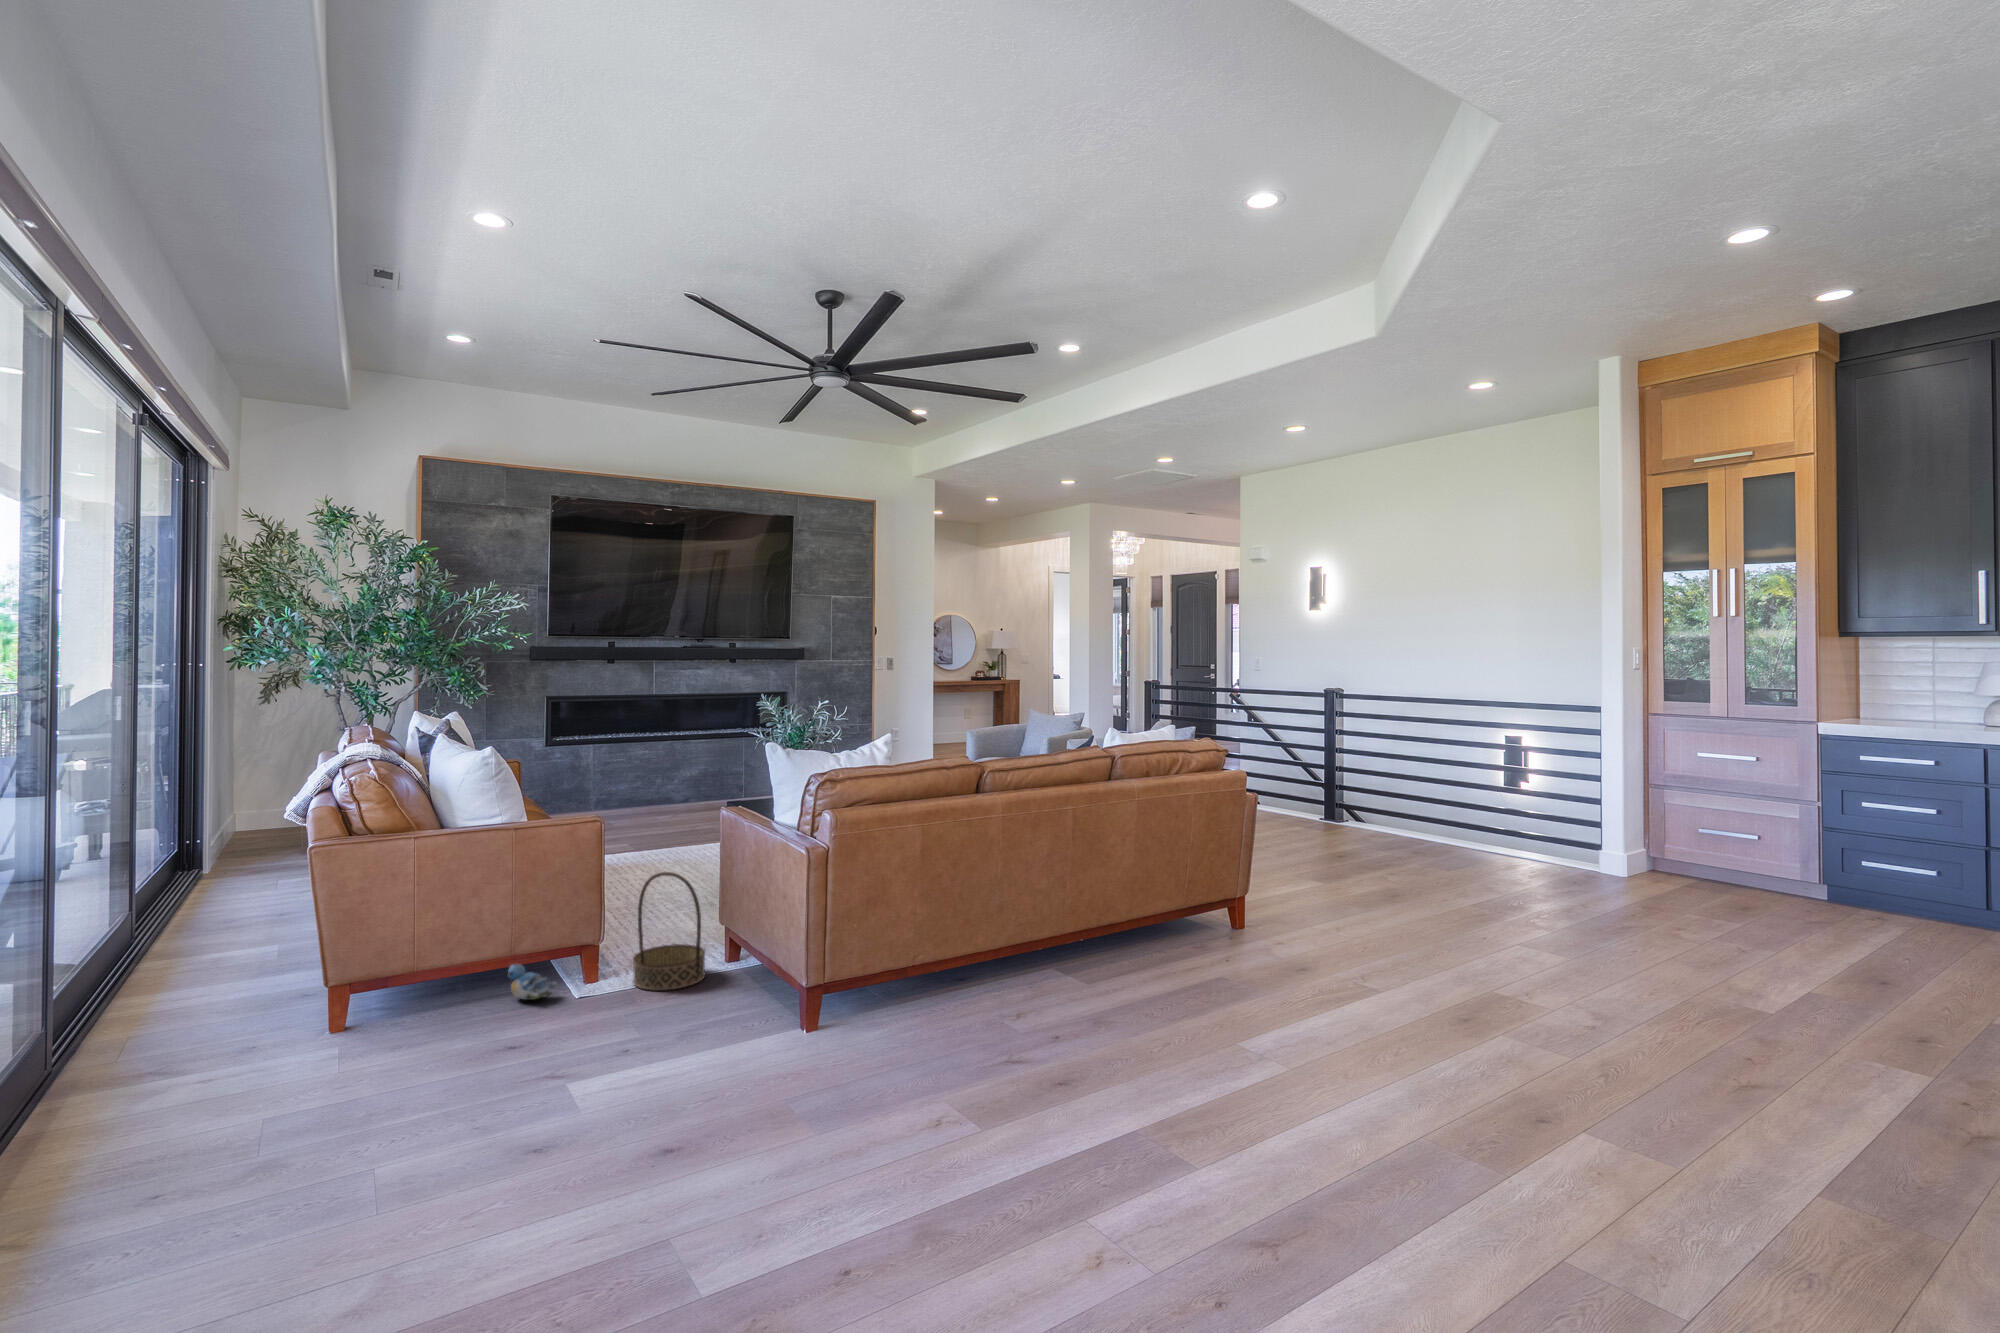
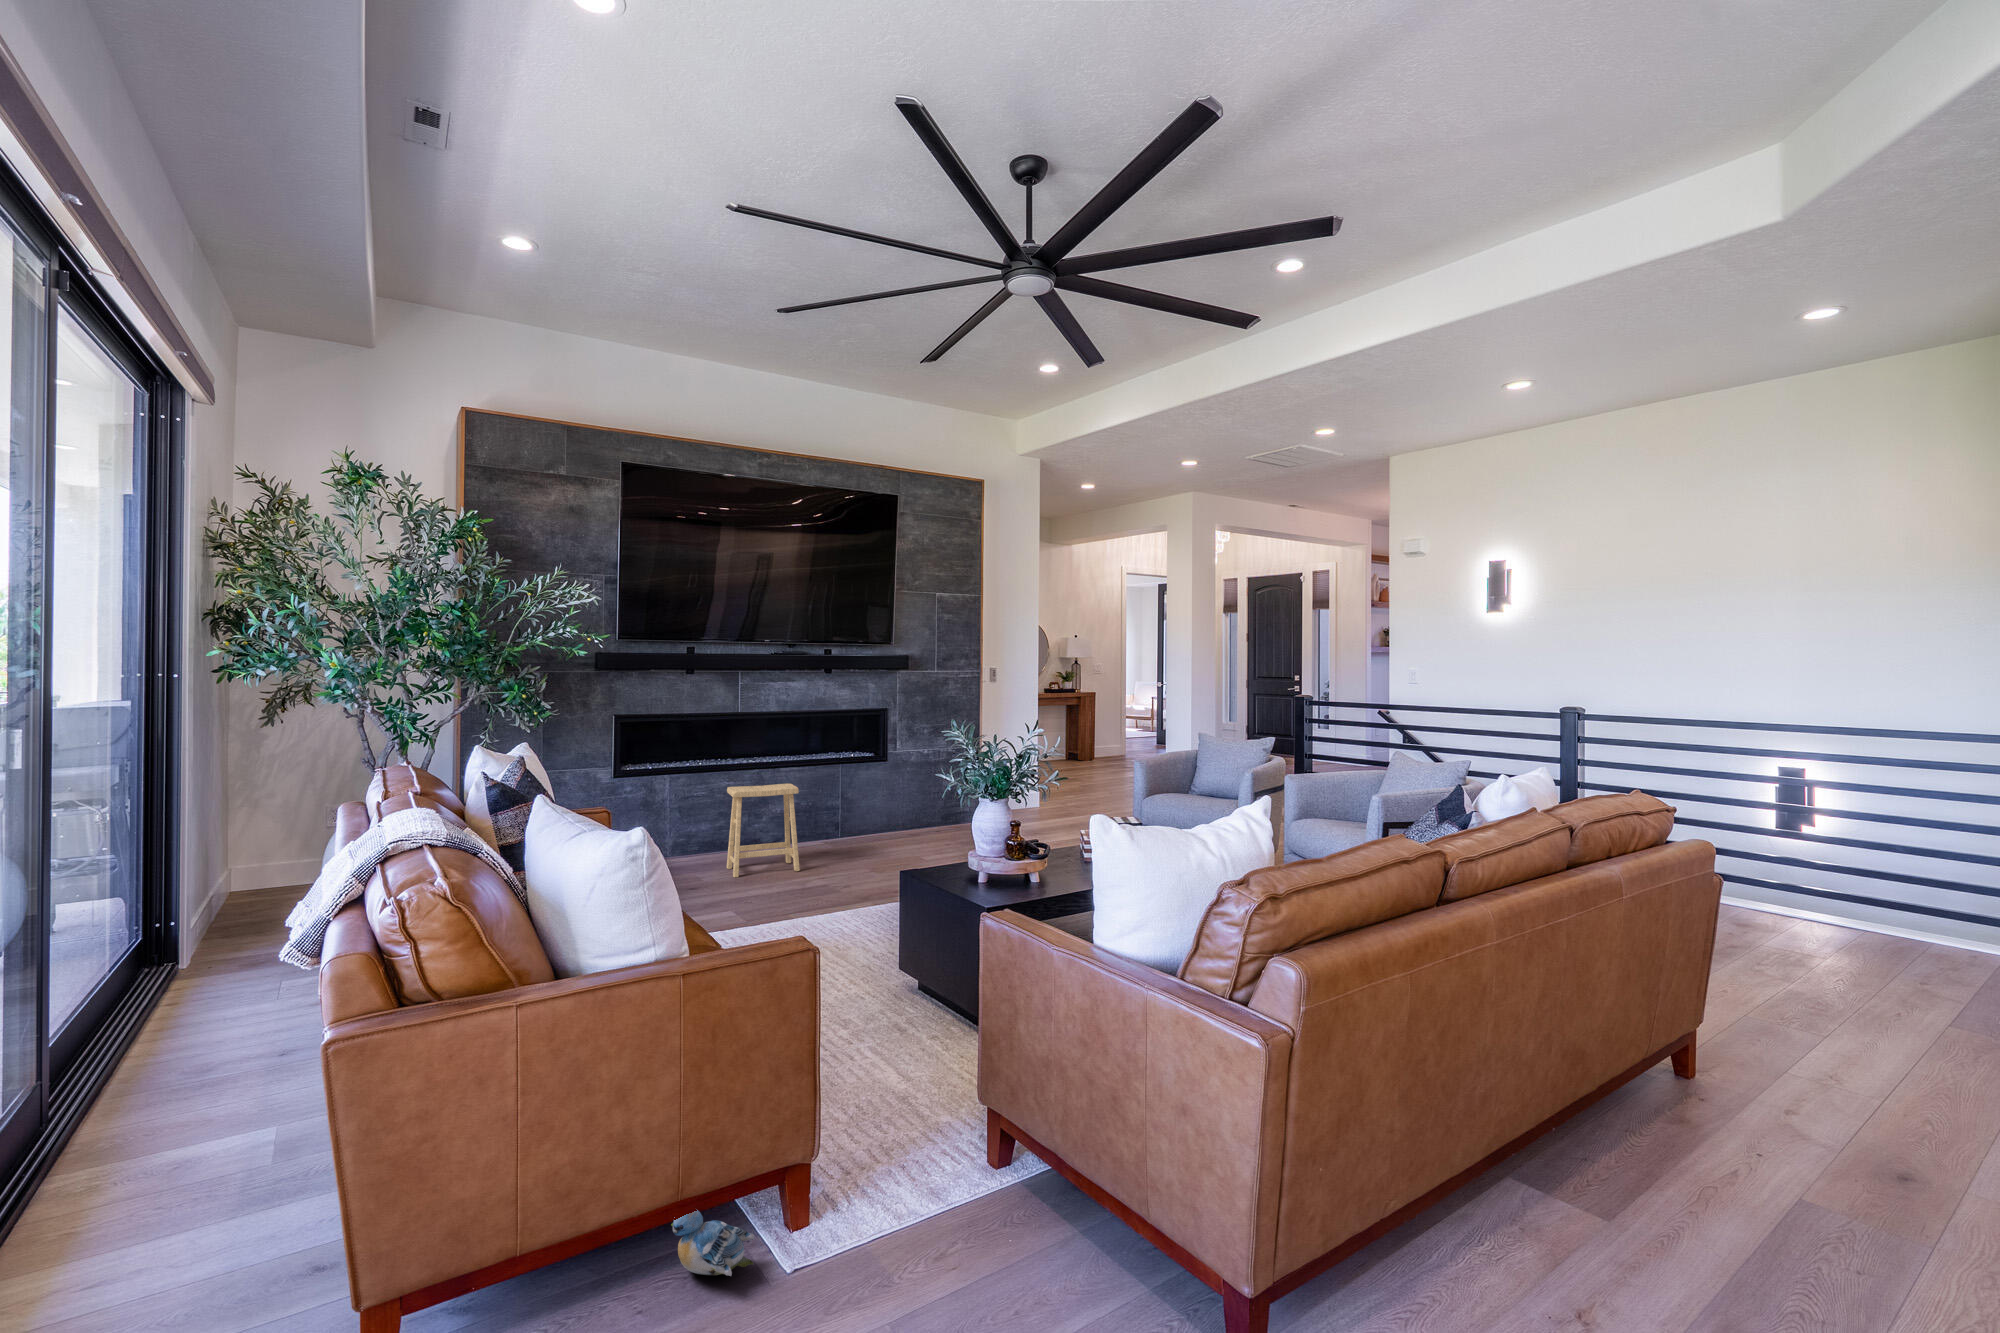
footstool: none [633,755,692,830] -> present [727,783,800,877]
basket: present [633,872,706,991] -> none [868,1026,984,1239]

